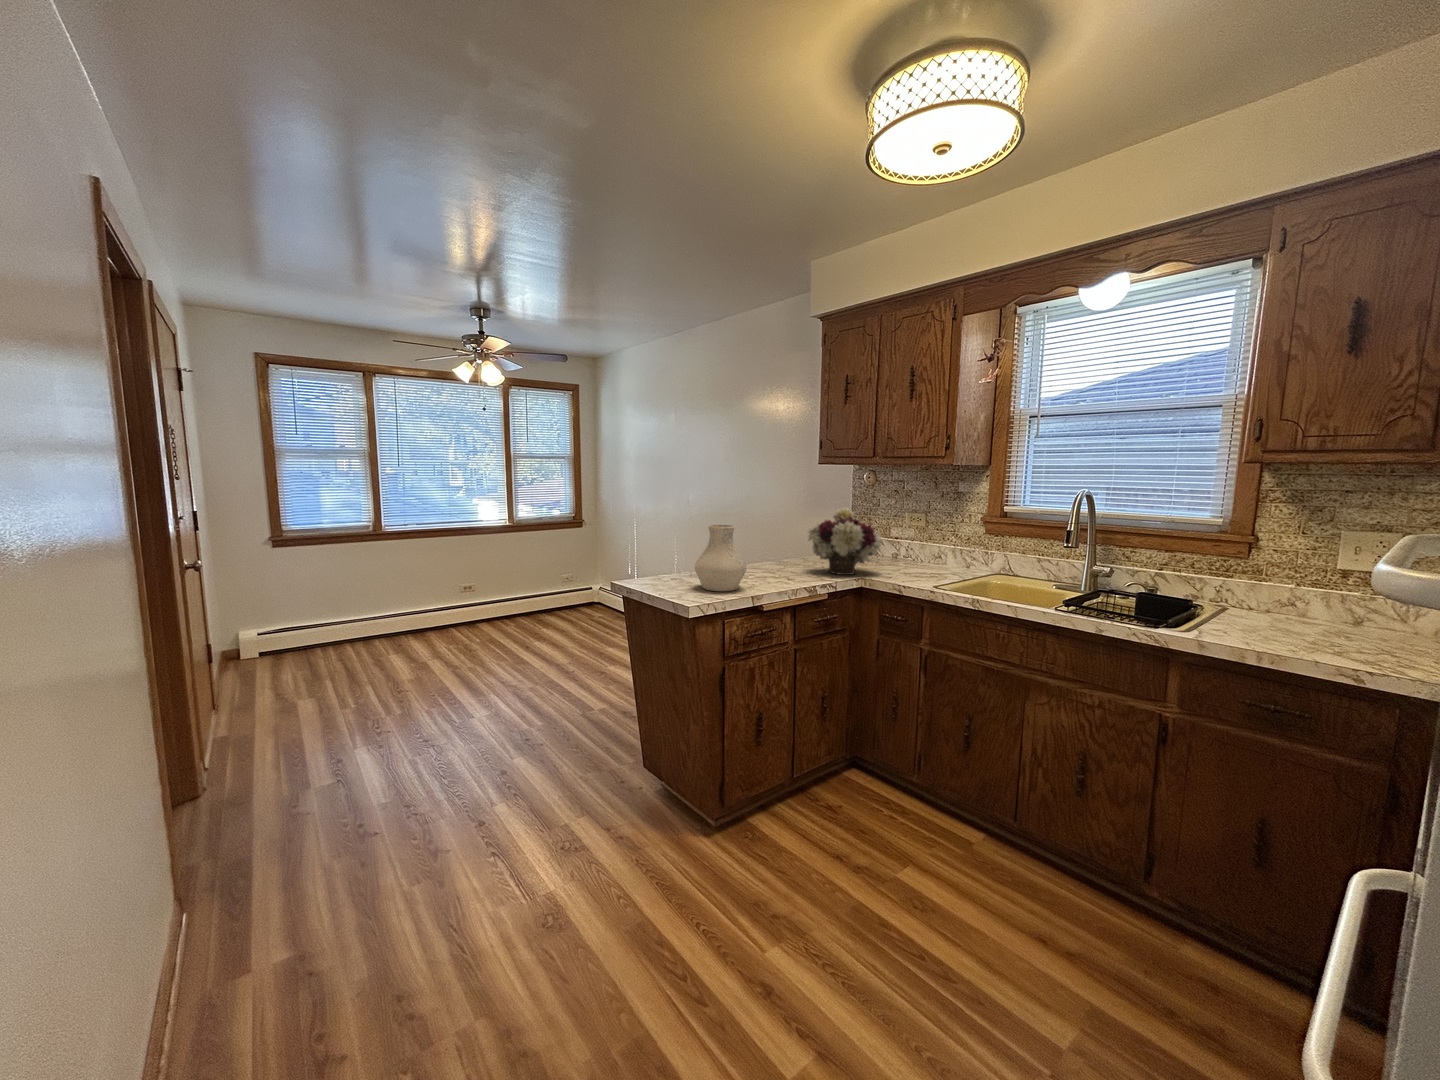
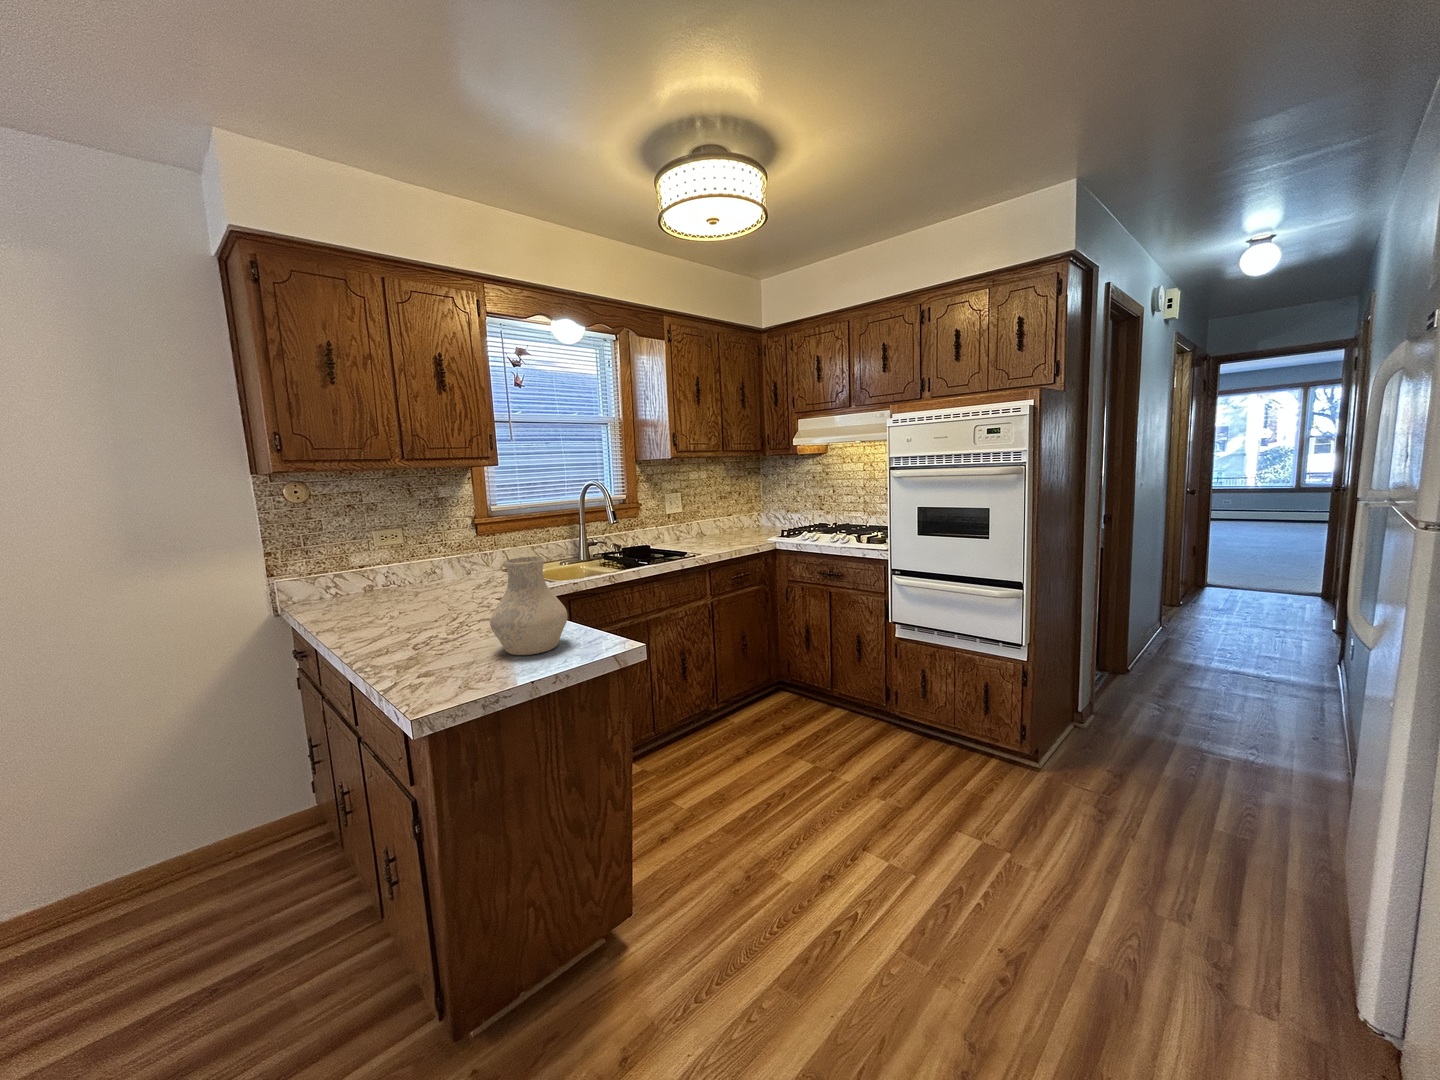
flower arrangement: present [808,508,881,575] -> none [400,525,483,612]

